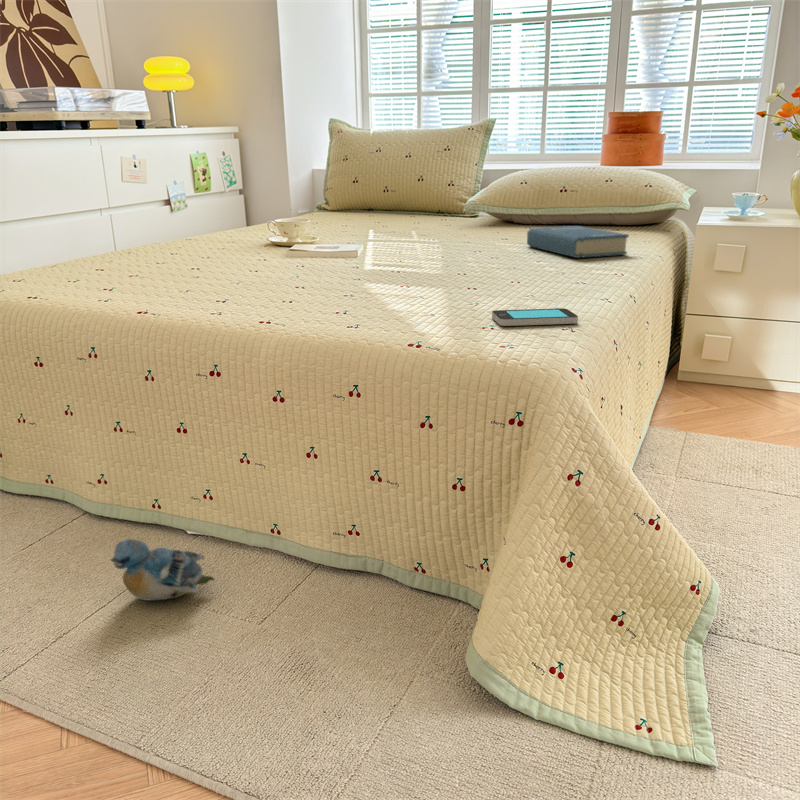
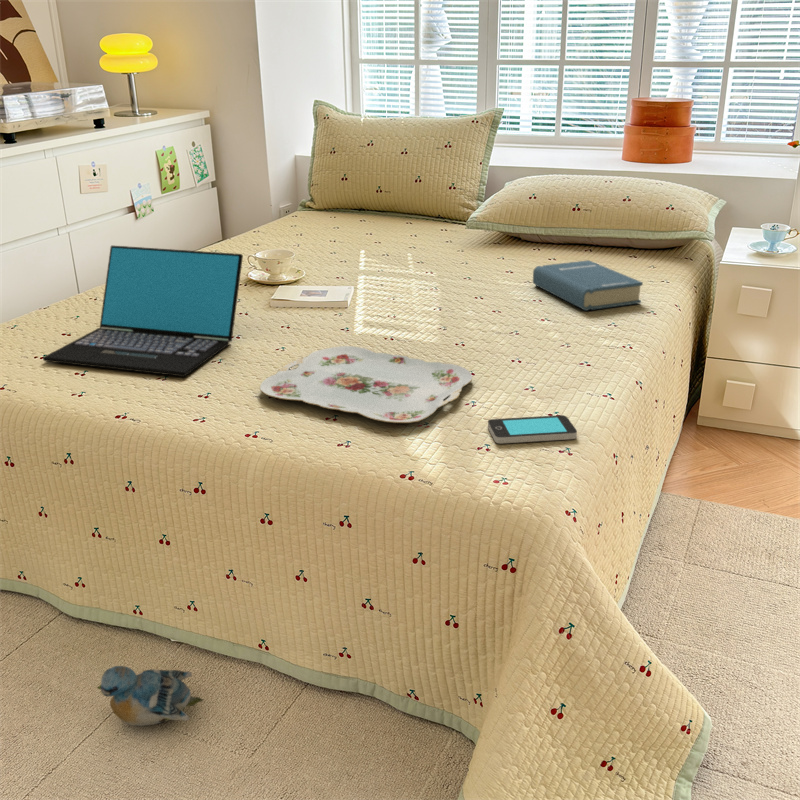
laptop: none [74,193,262,292] -> present [43,246,243,377]
serving tray: none [275,274,475,313] -> present [260,346,472,423]

